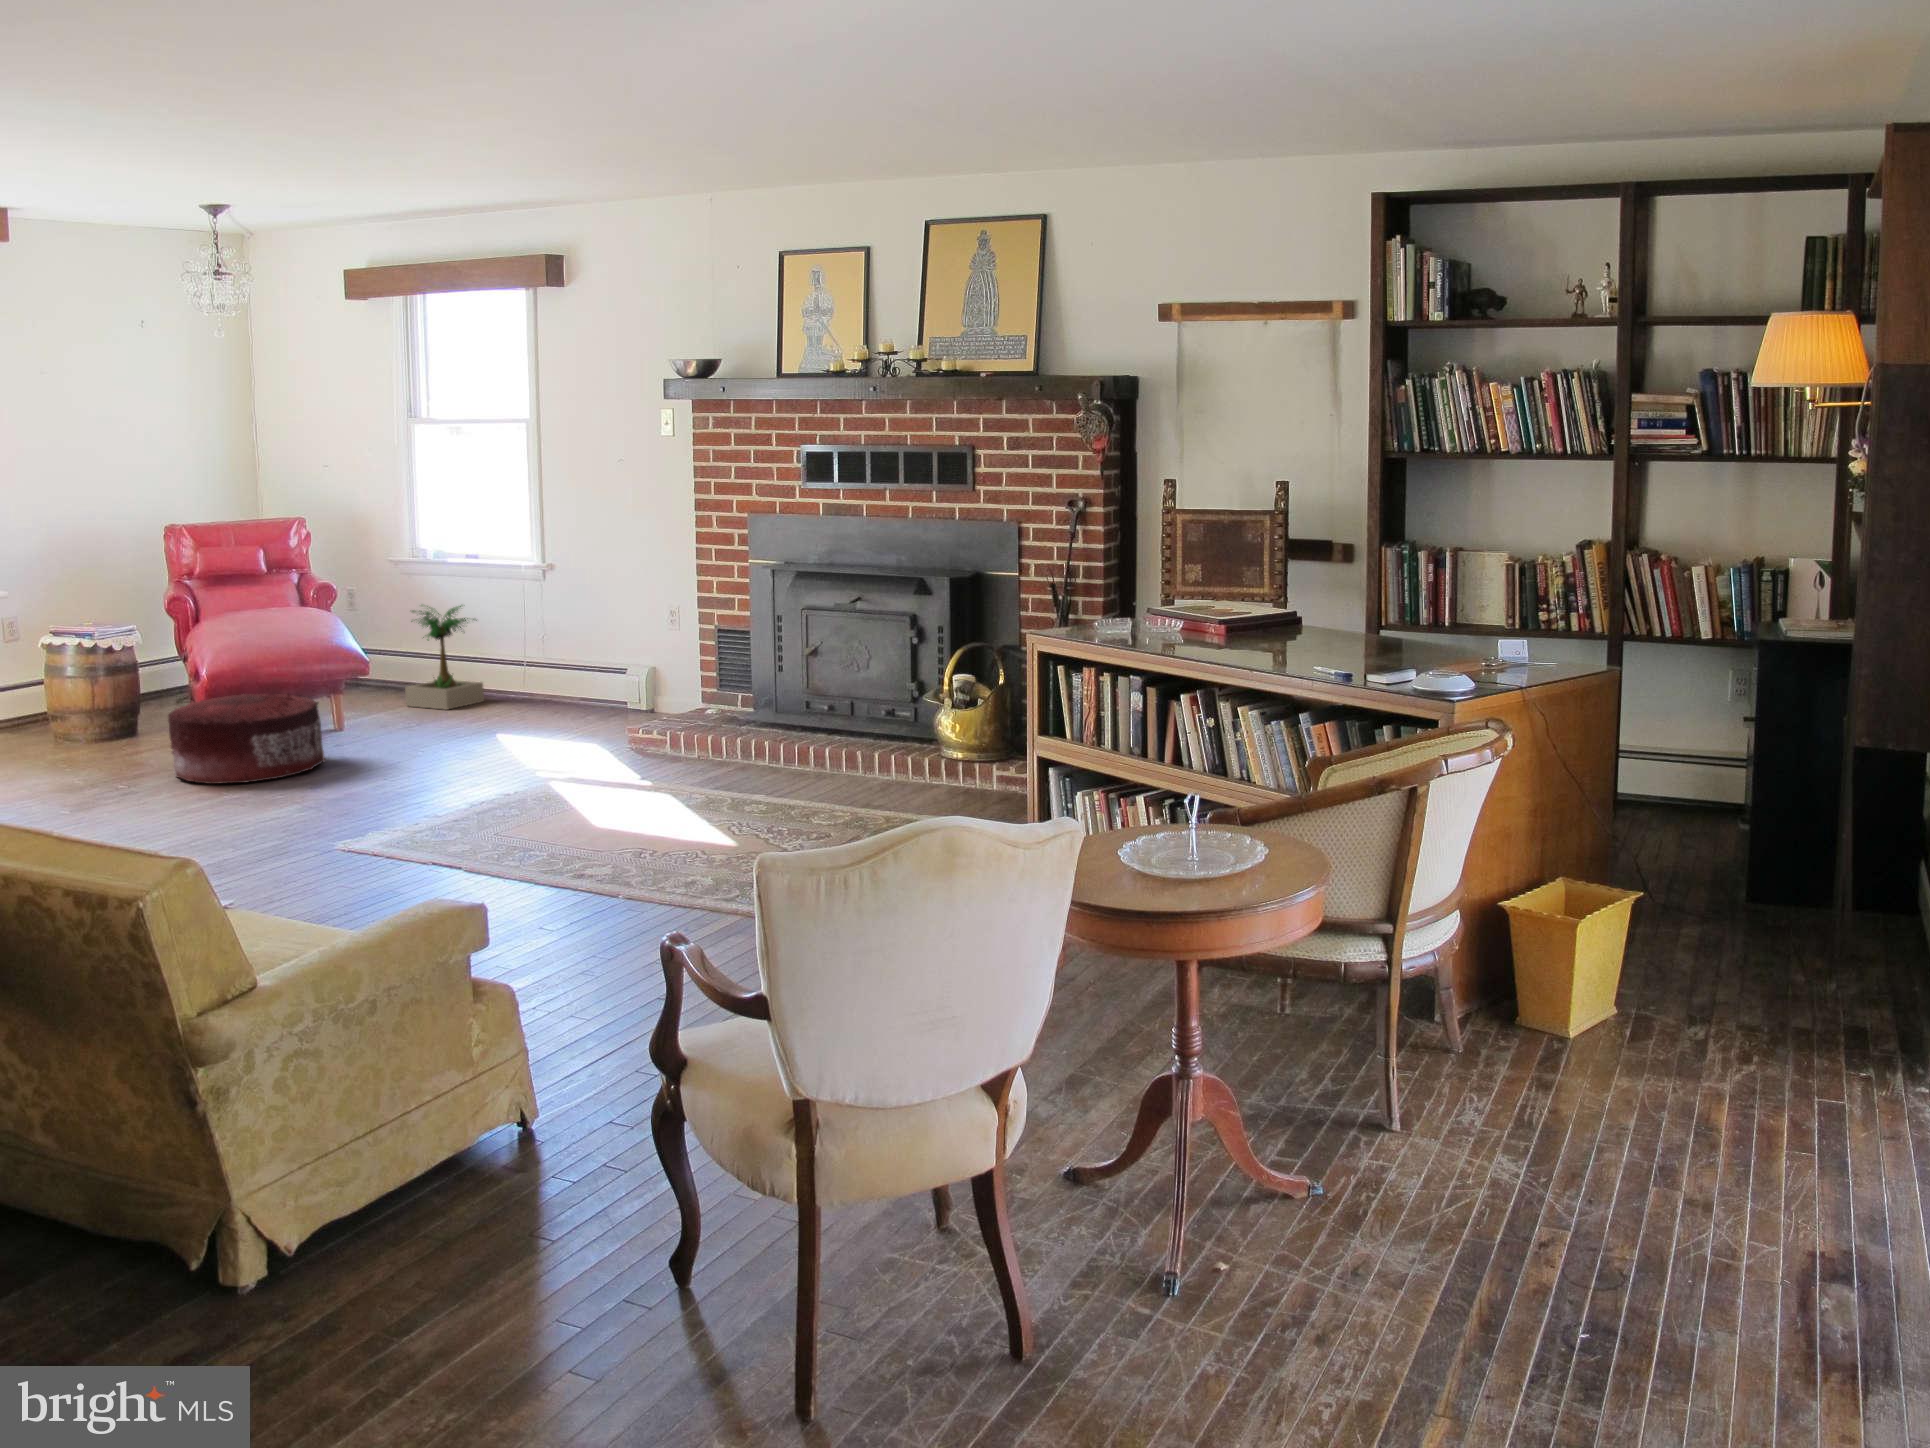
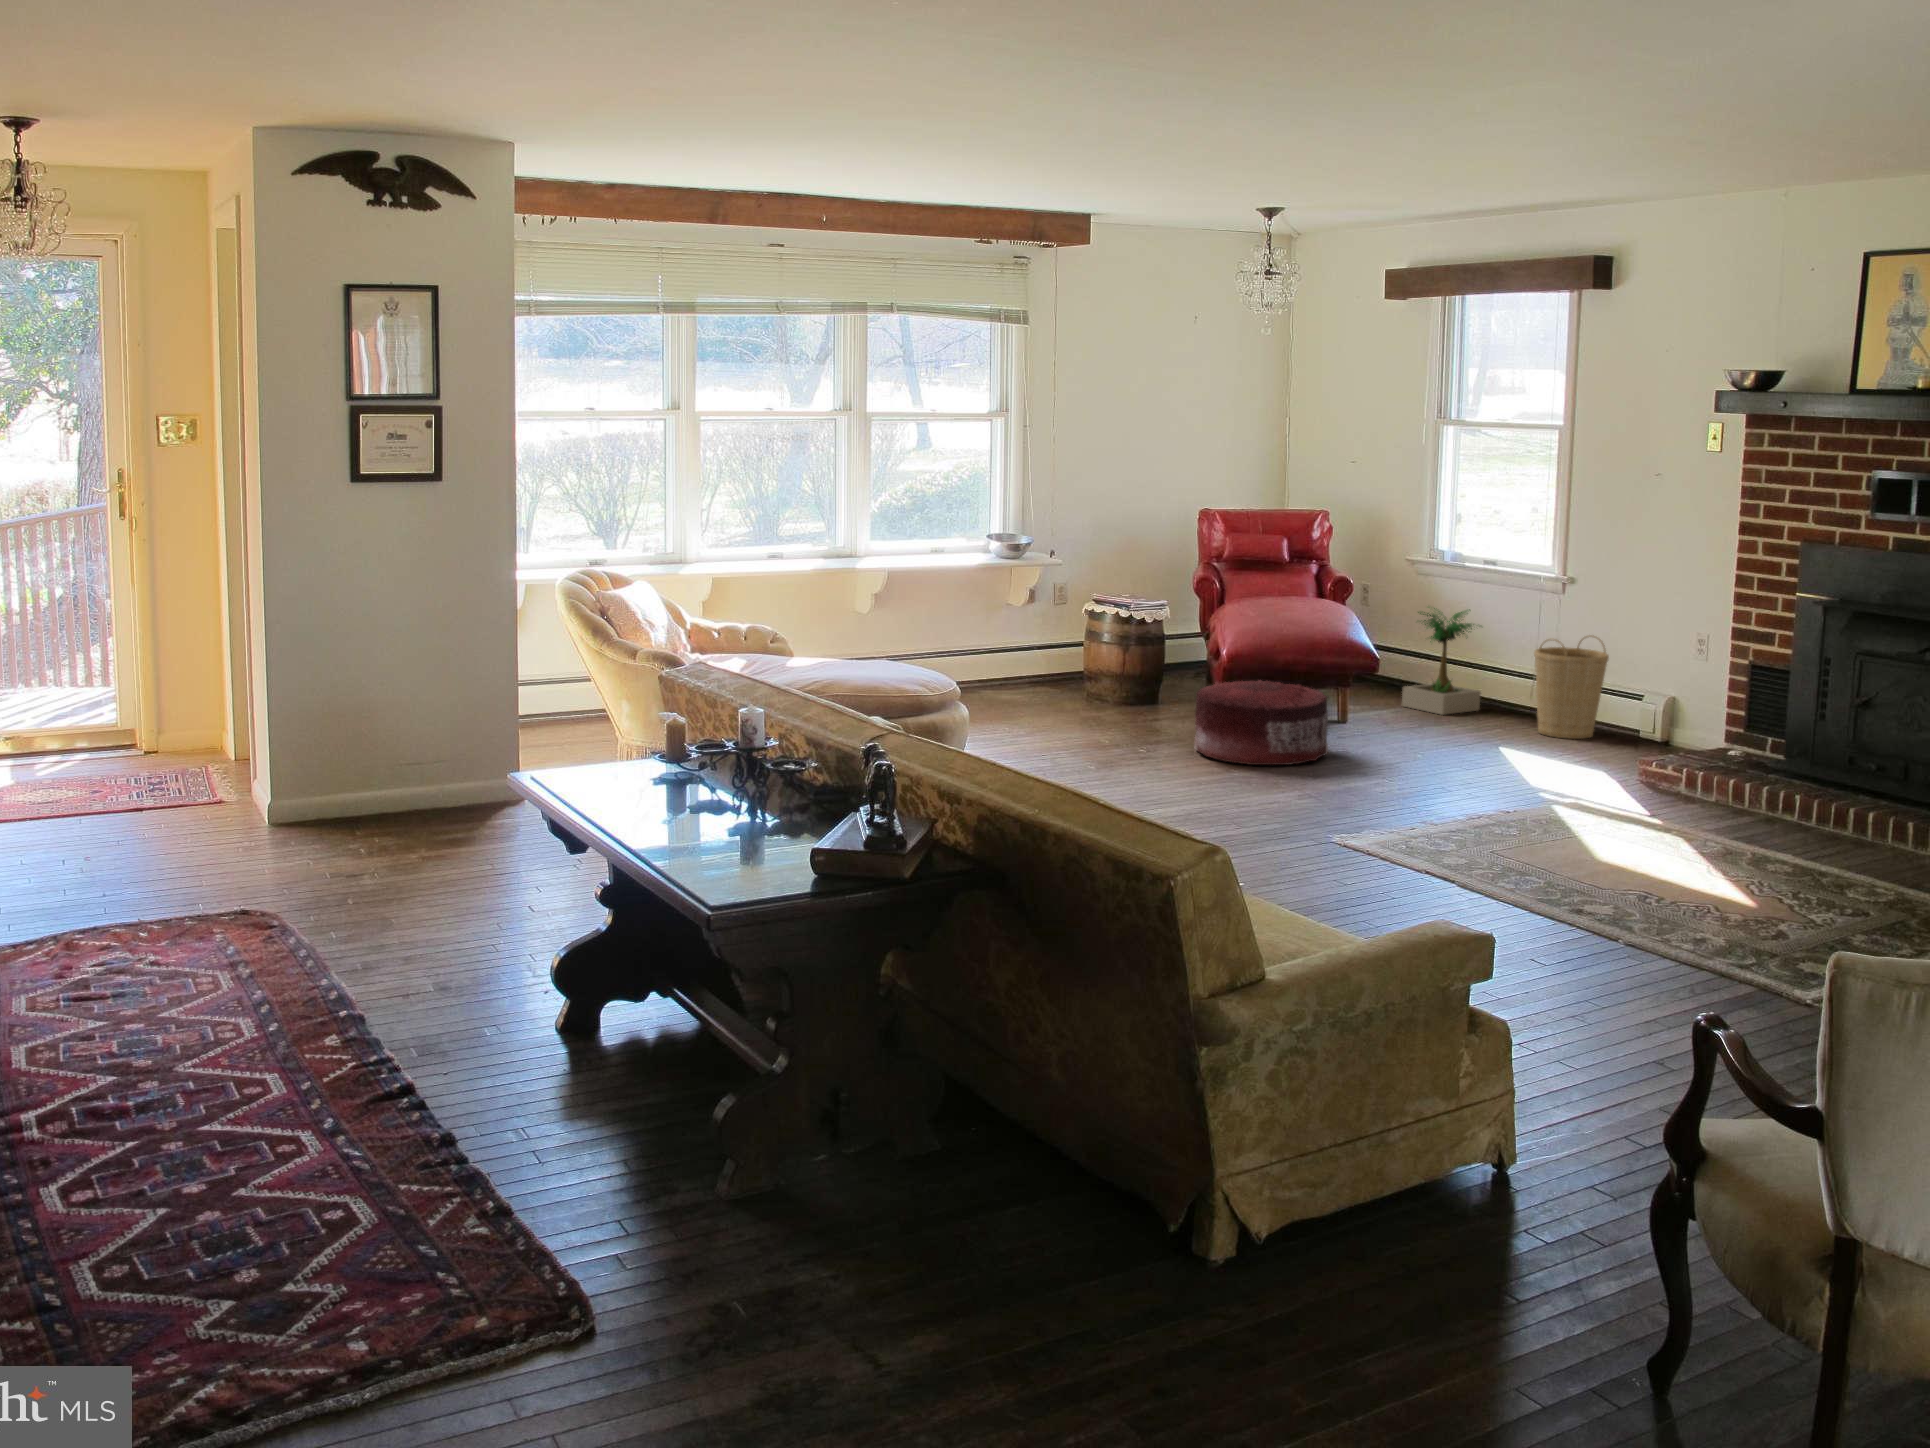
basket: none [527,618,597,718] -> present [1534,635,1609,739]

